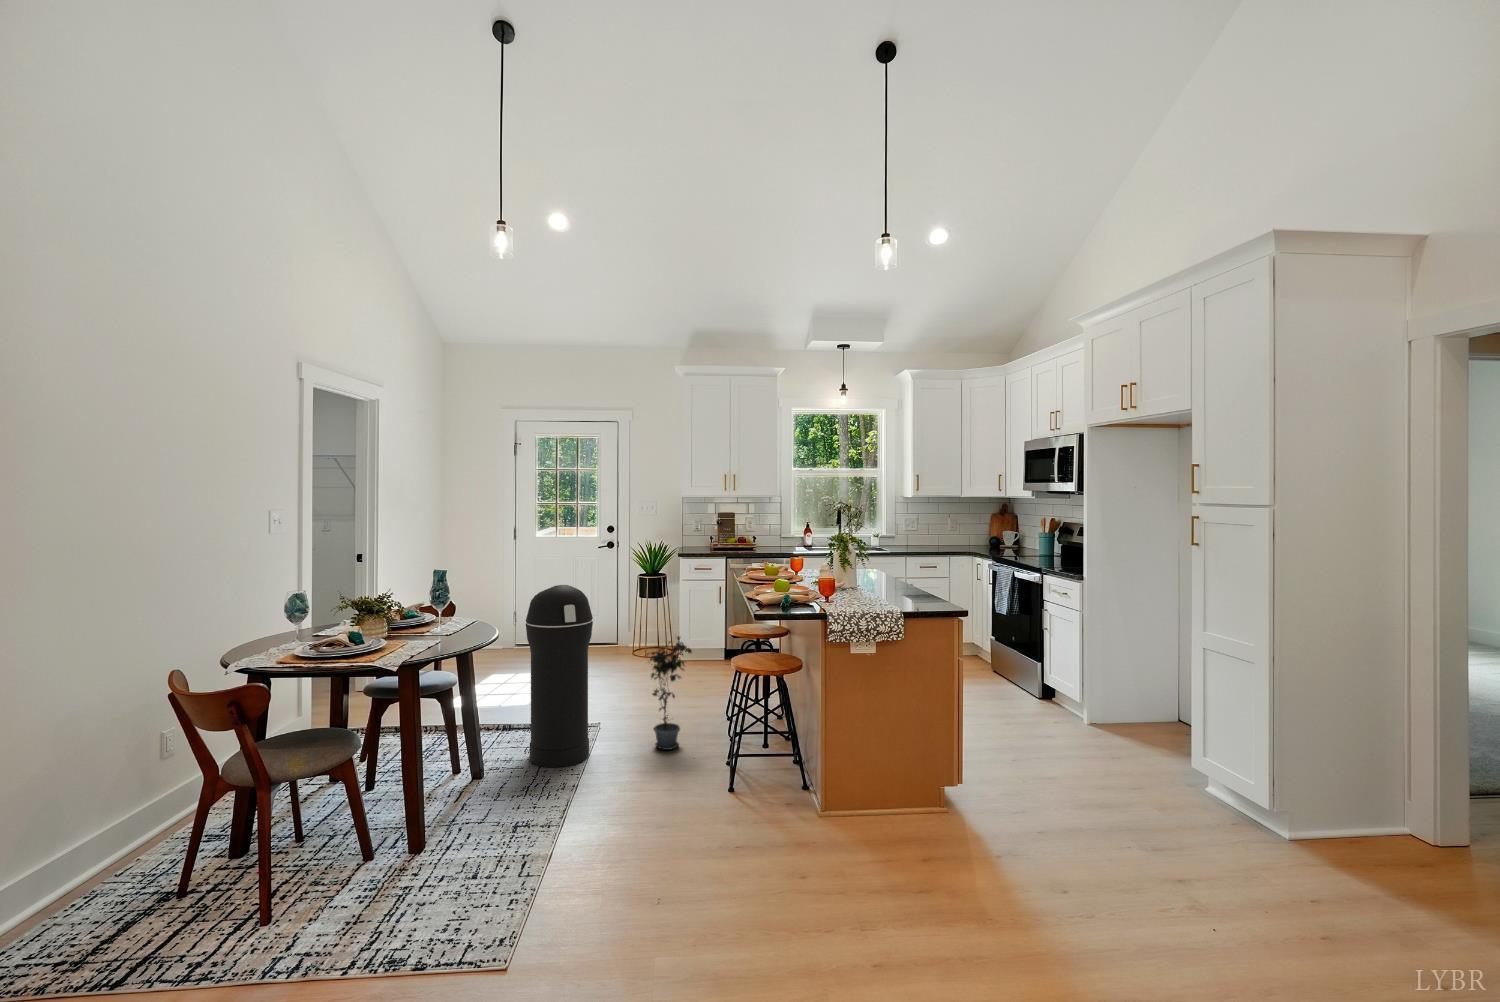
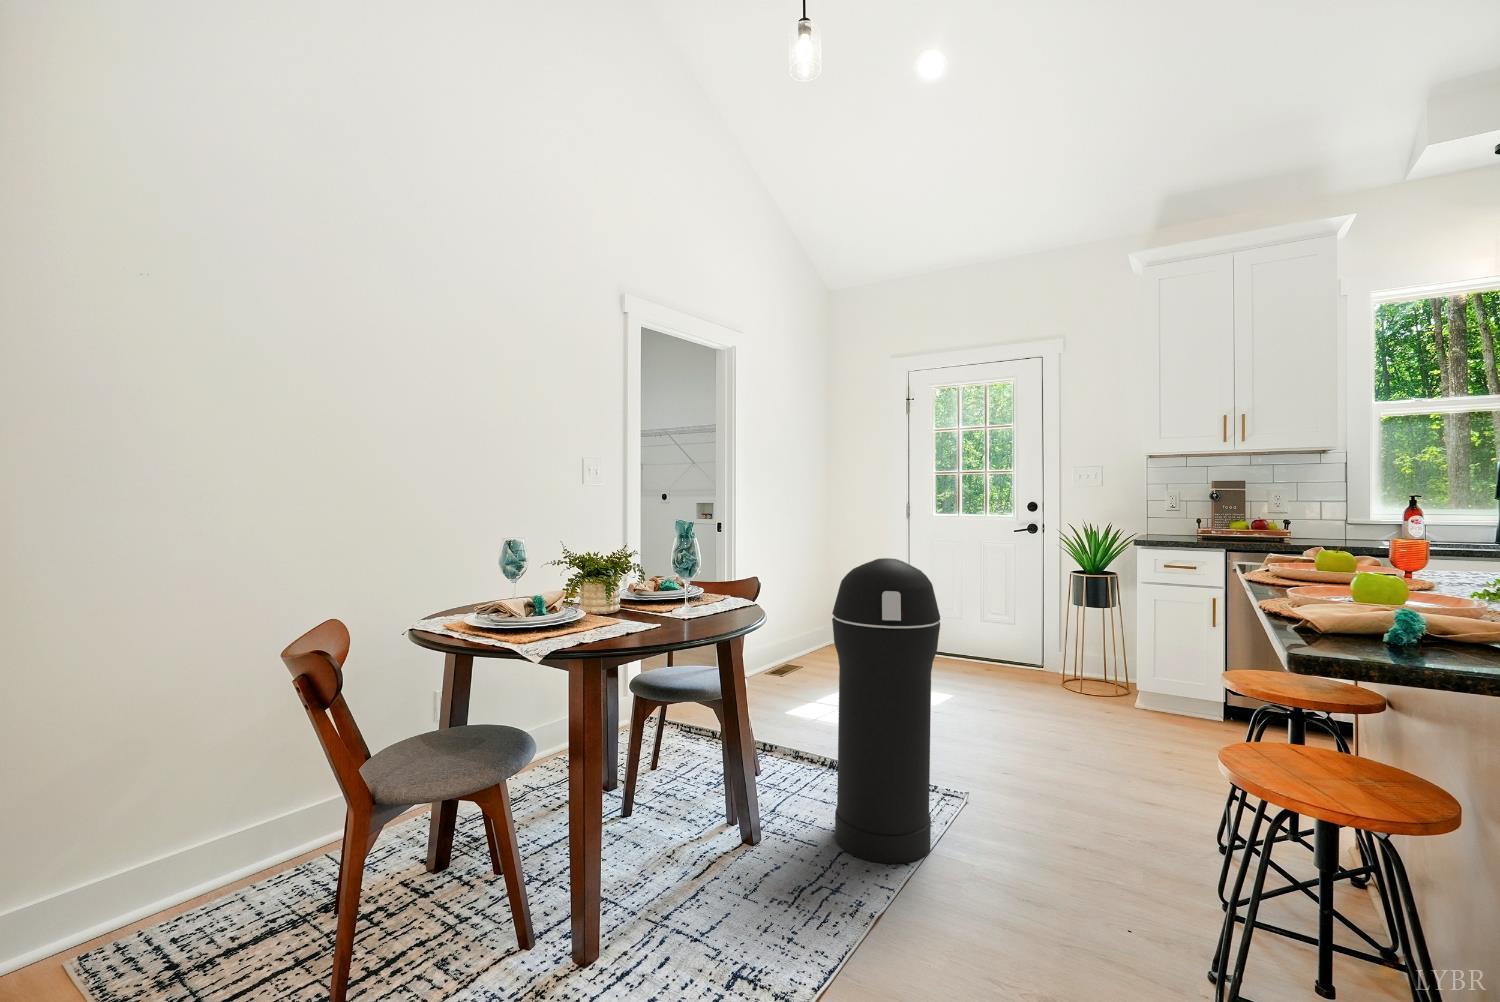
potted plant: present [645,636,692,750] -> none [1031,672,1131,885]

